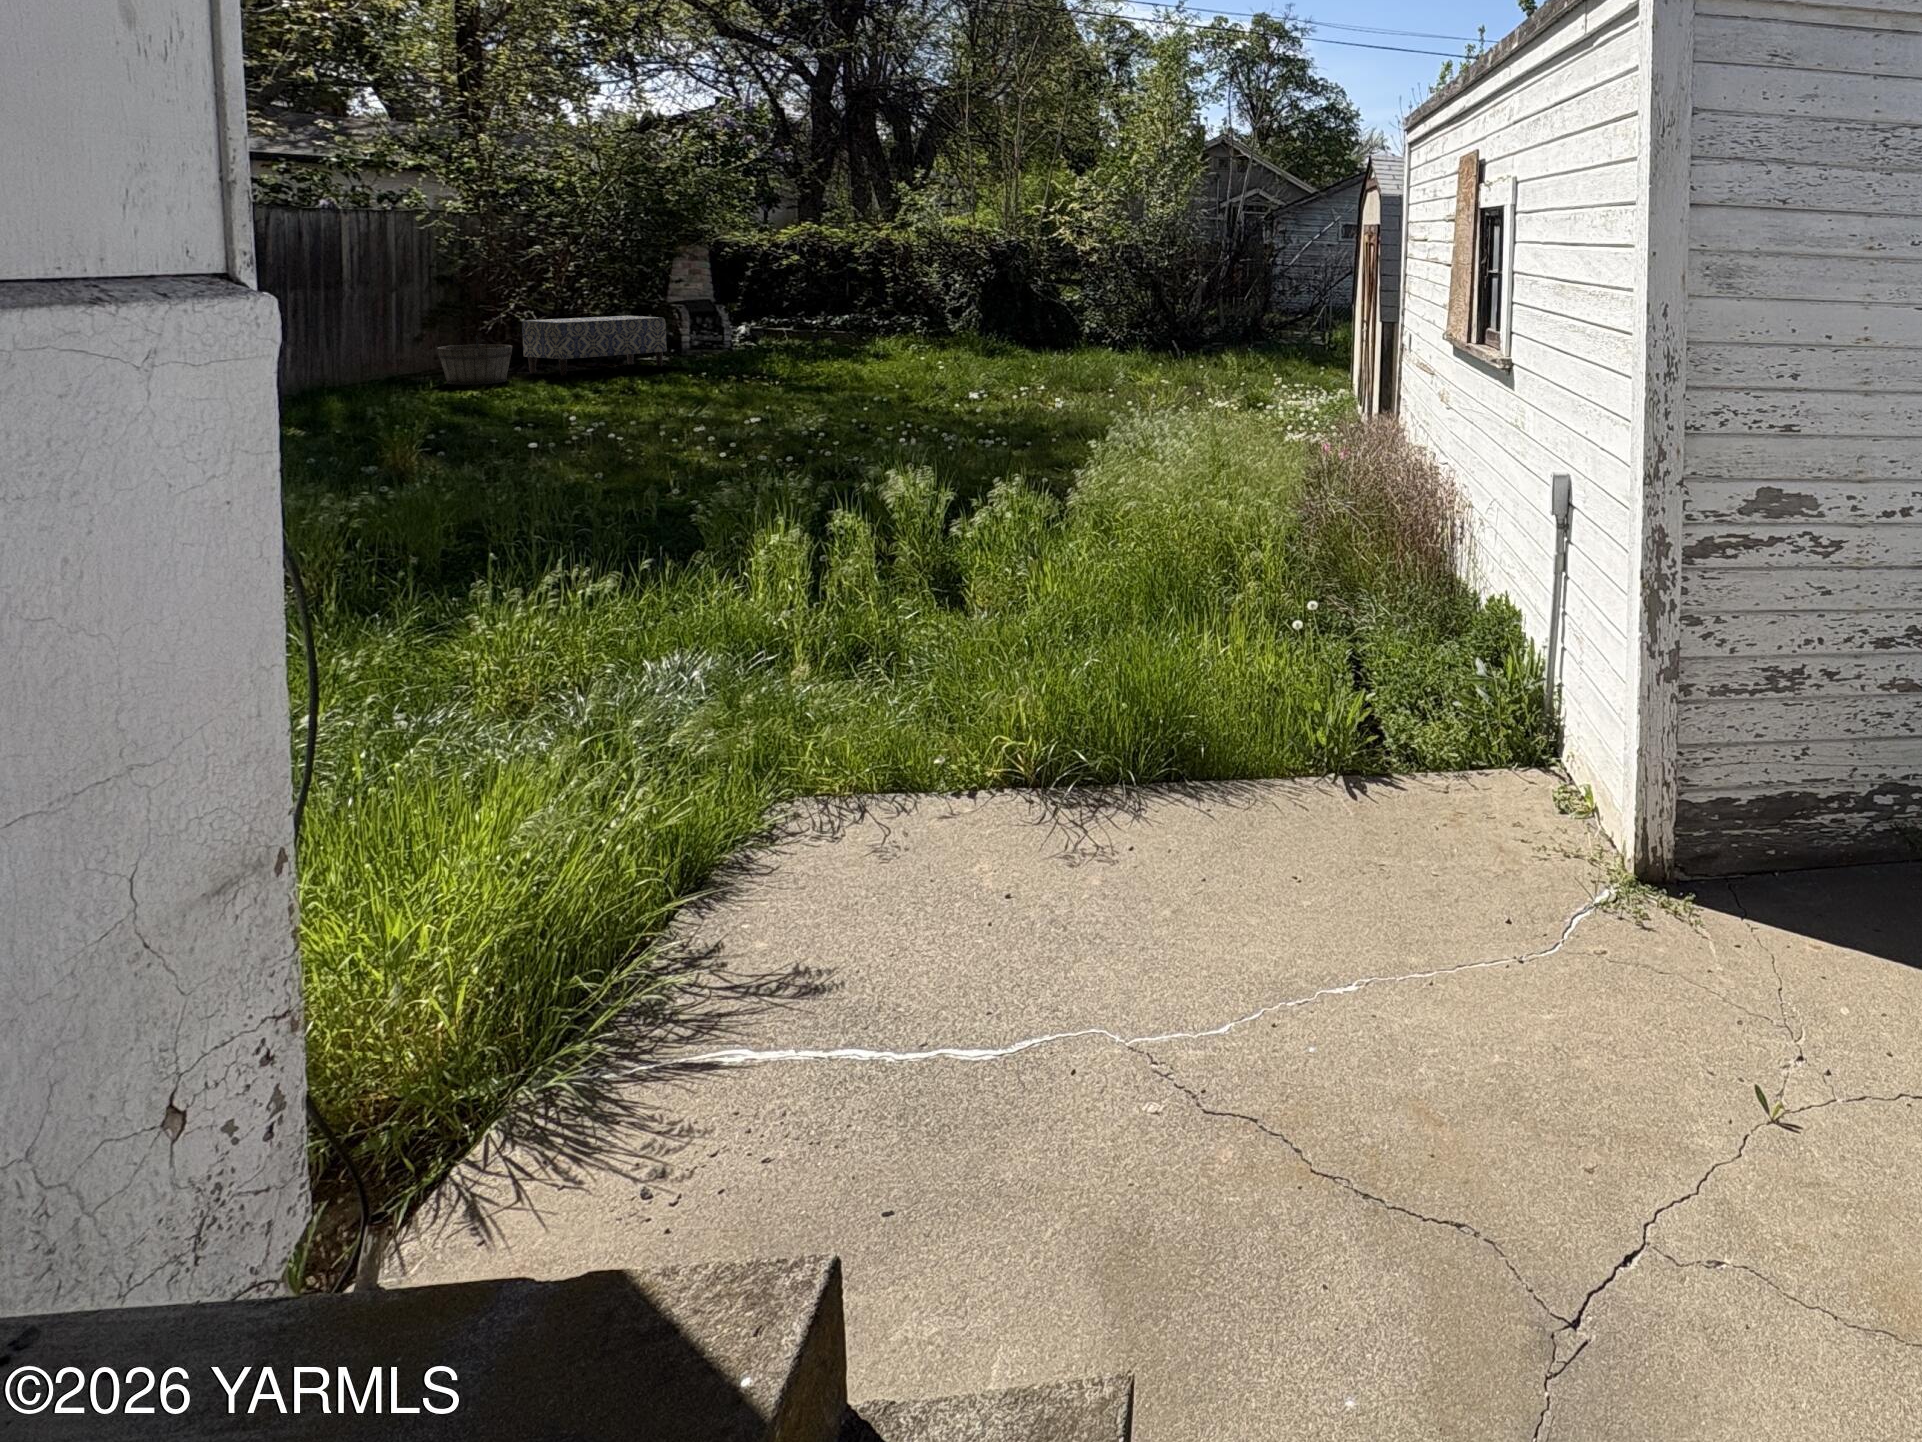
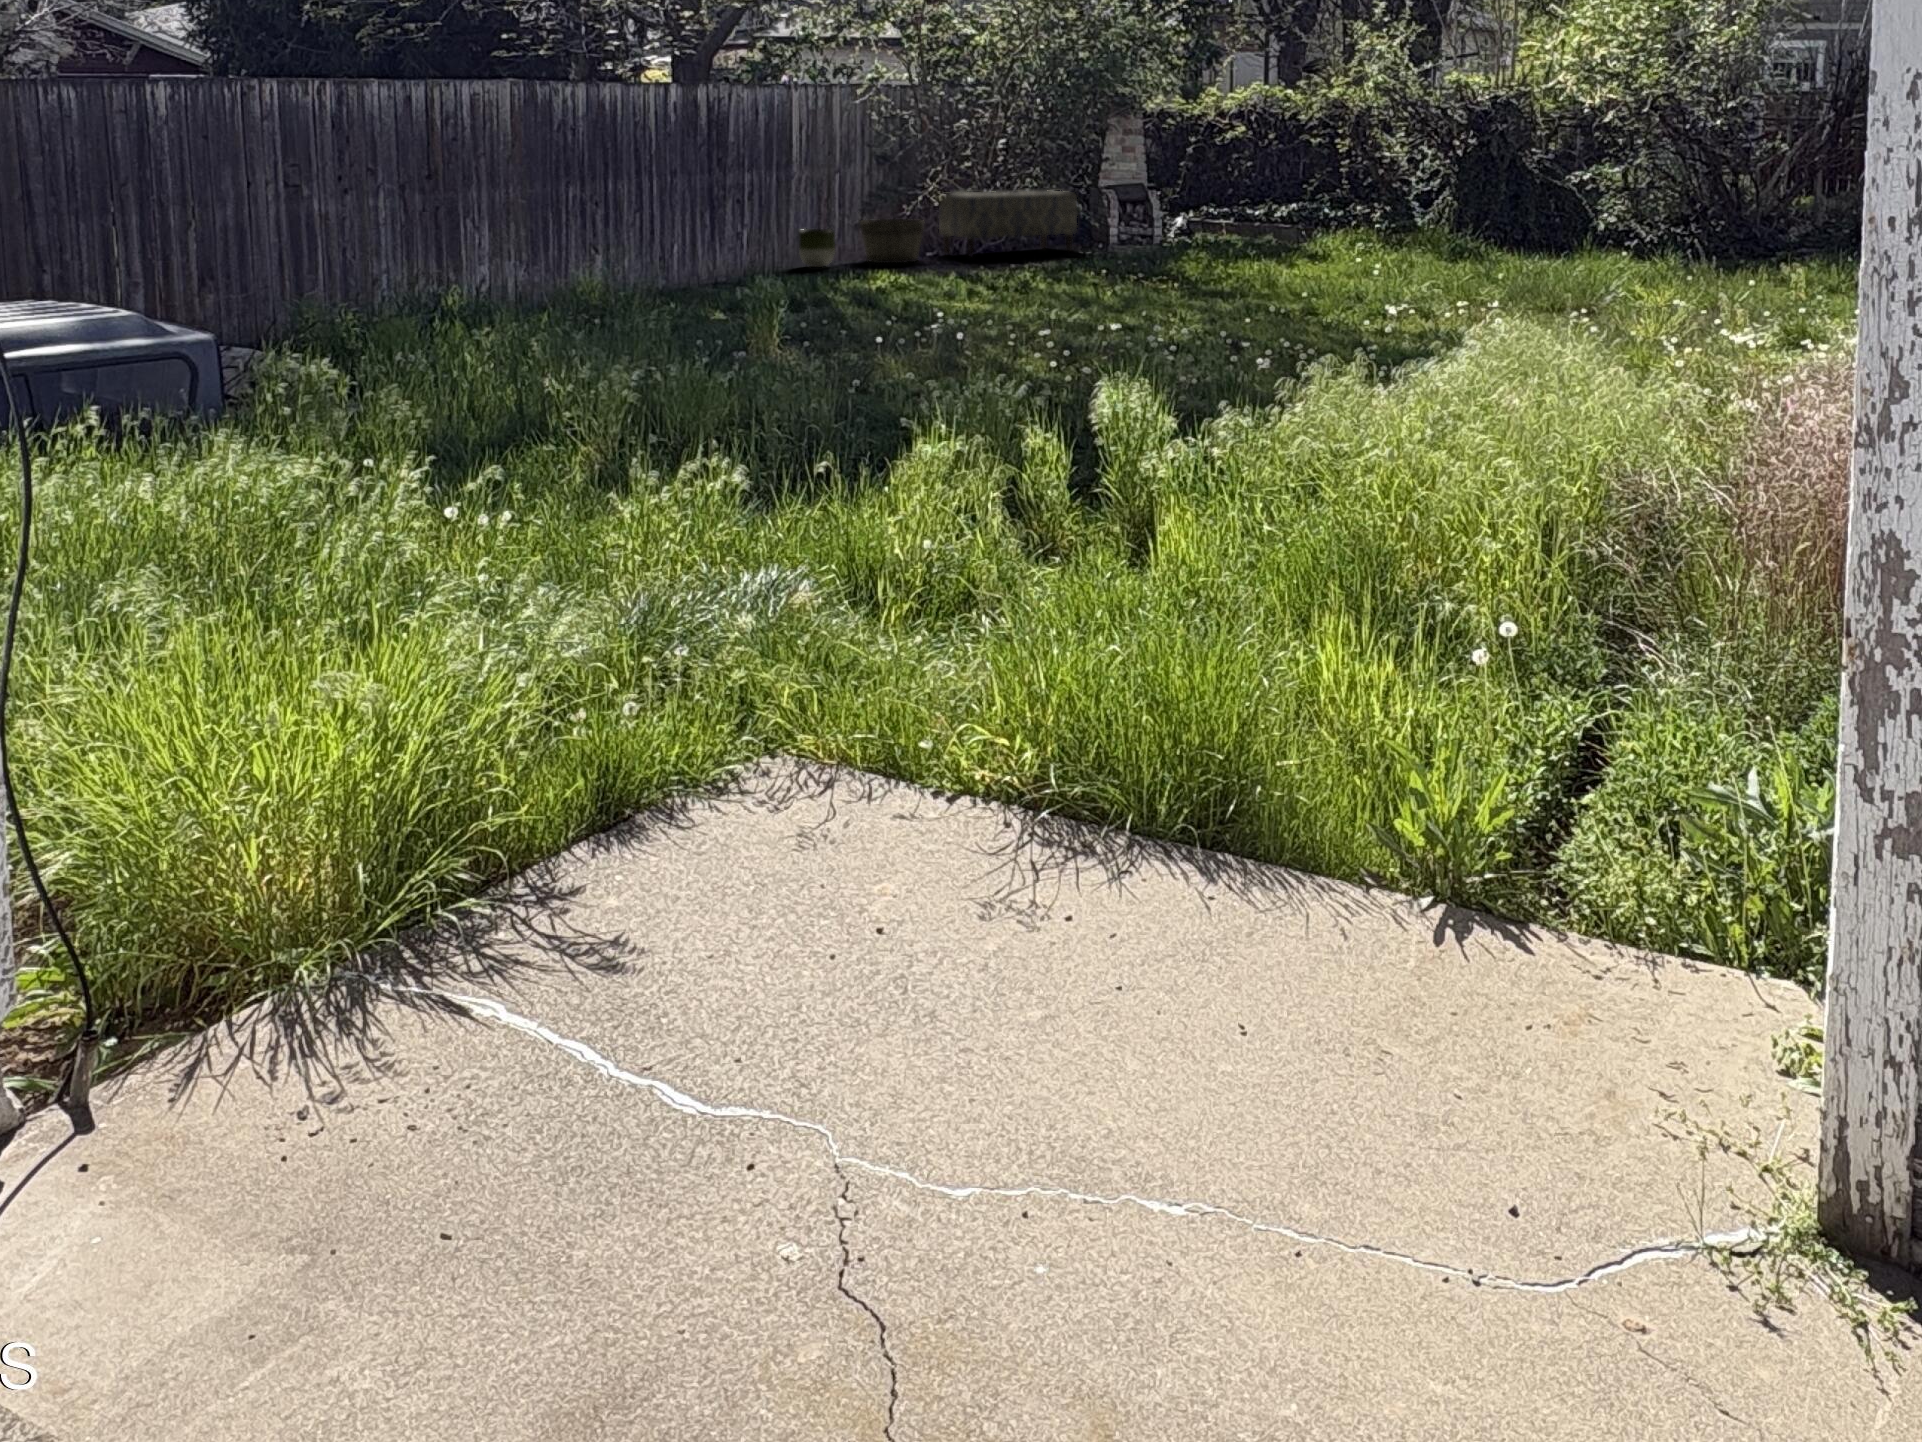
planter: none [367,356,413,392] -> present [798,229,835,267]

